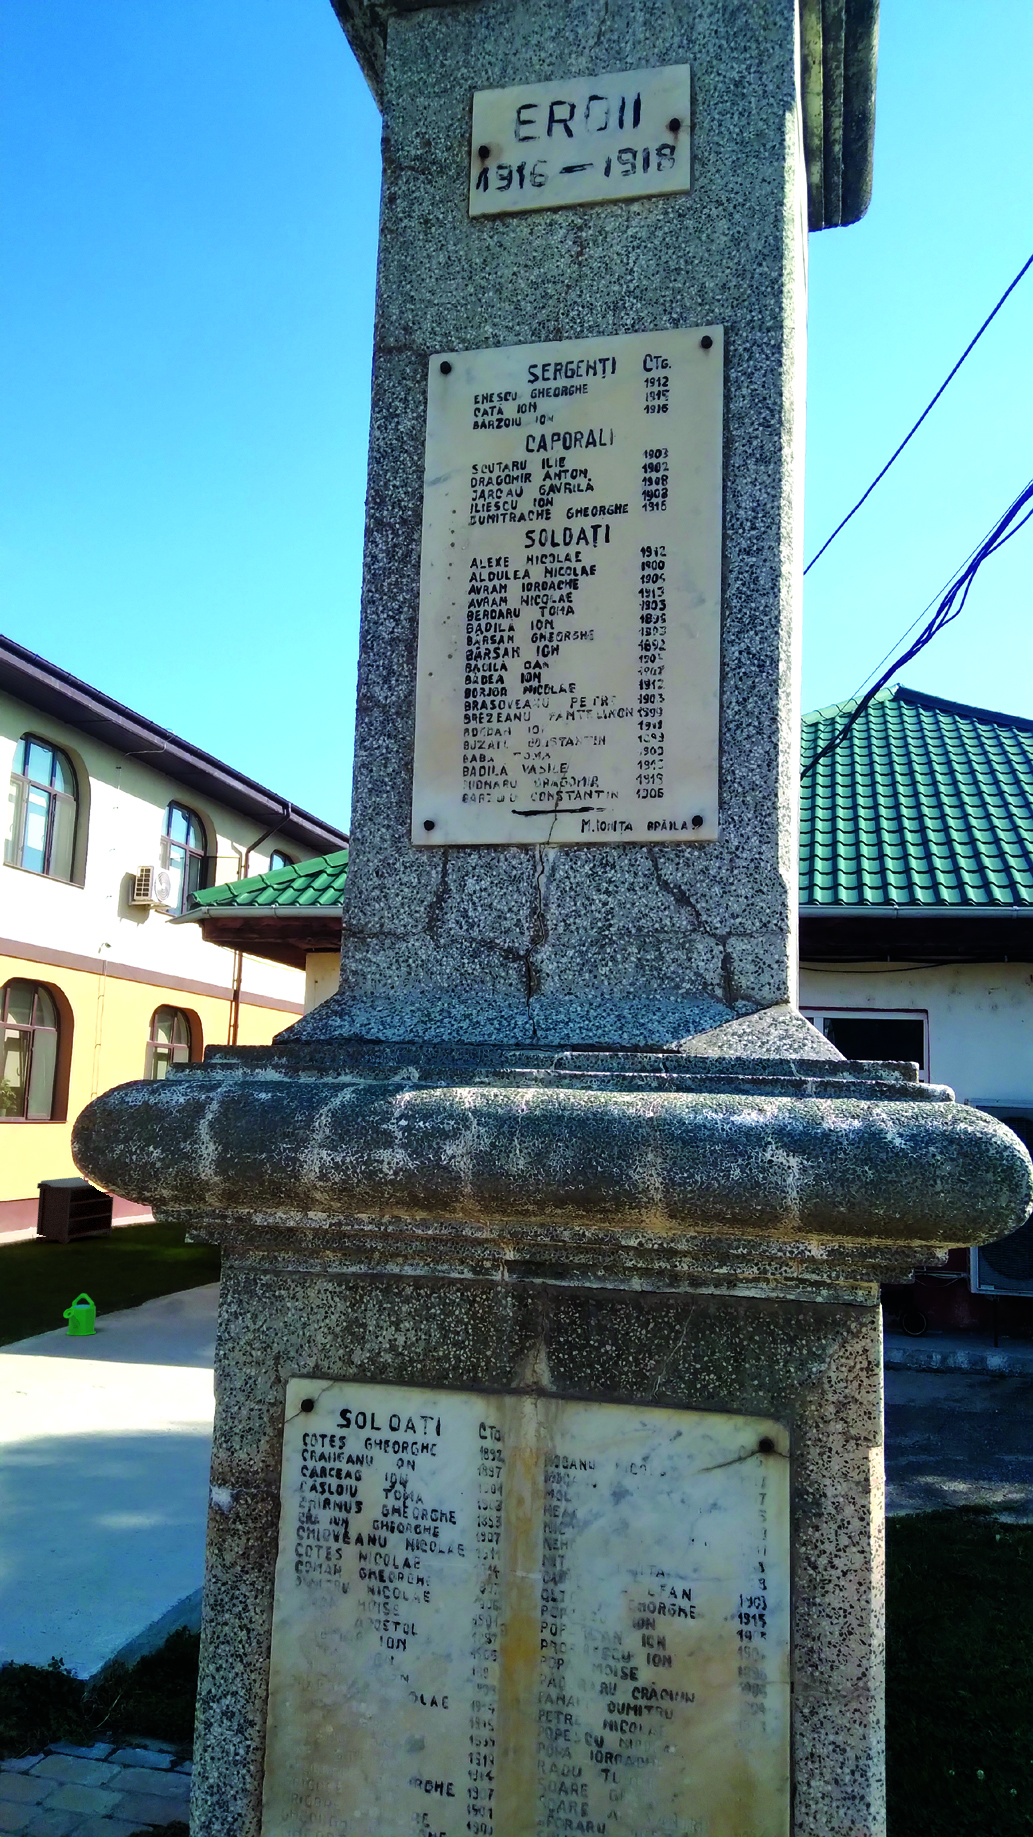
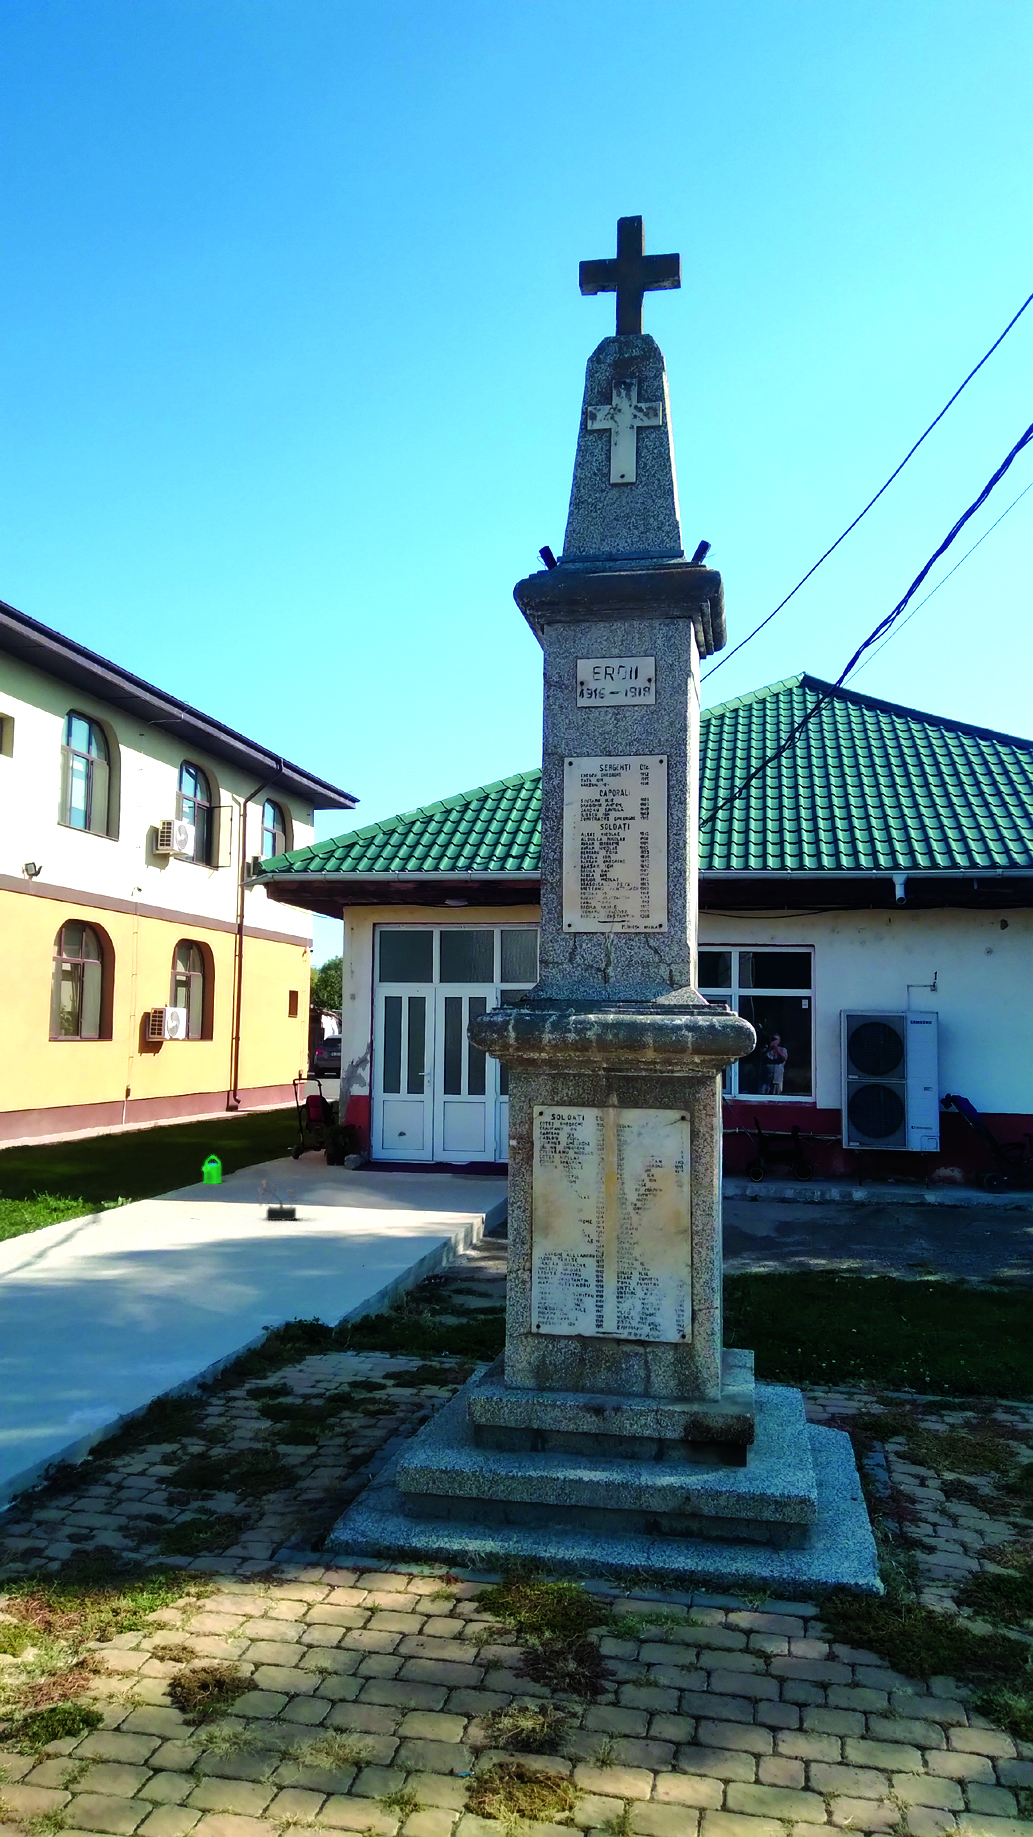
bench: present [36,1176,114,1244] -> none [101,1082,161,1136]
decorative plant: none [63,1357,139,1428] -> present [259,1180,301,1220]

